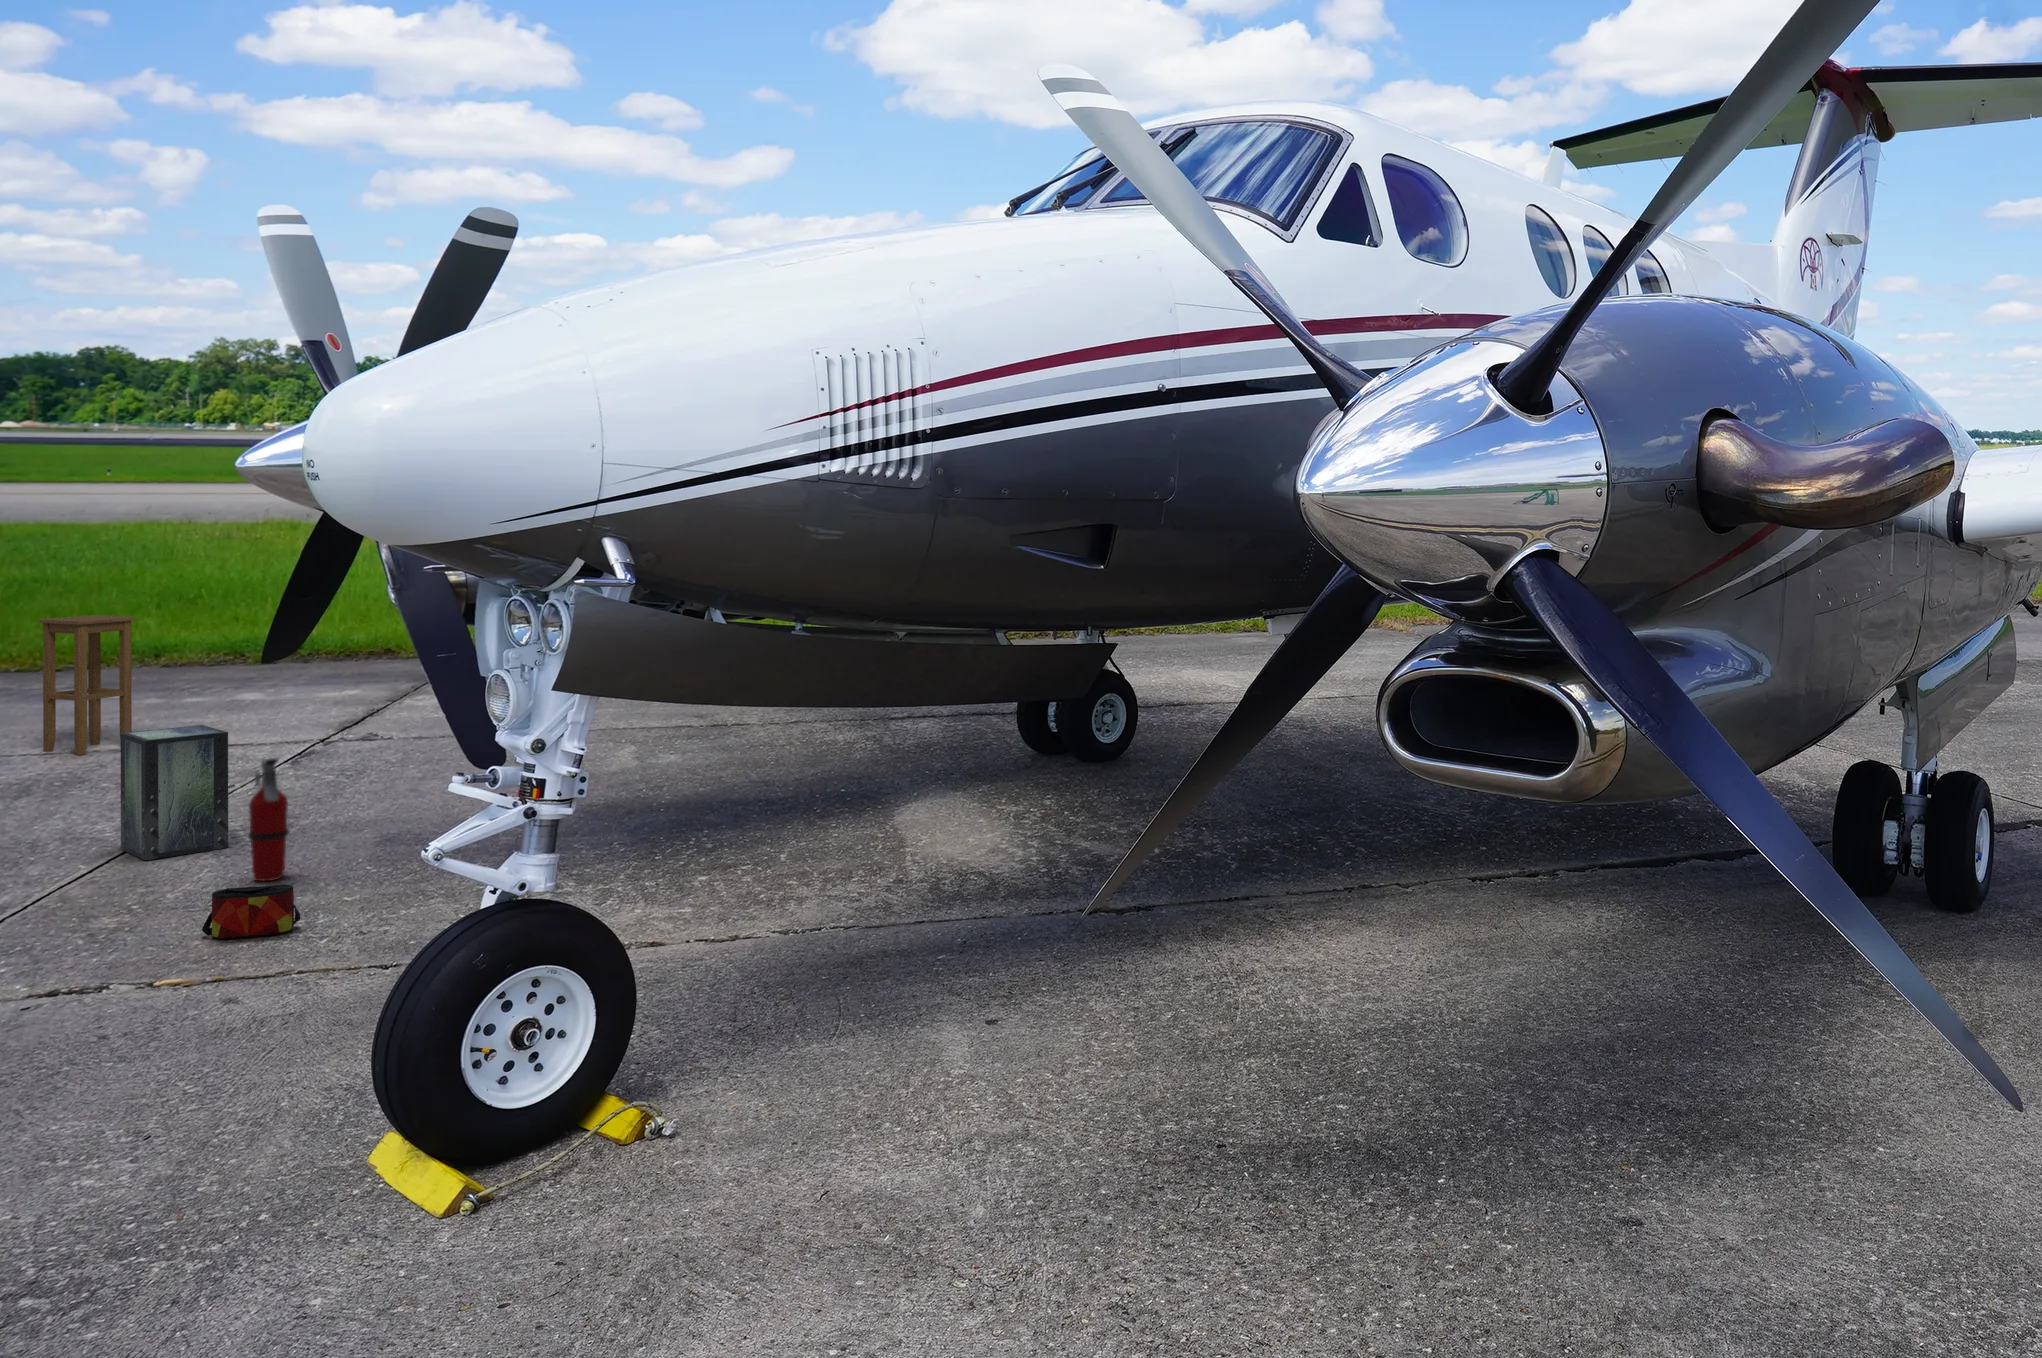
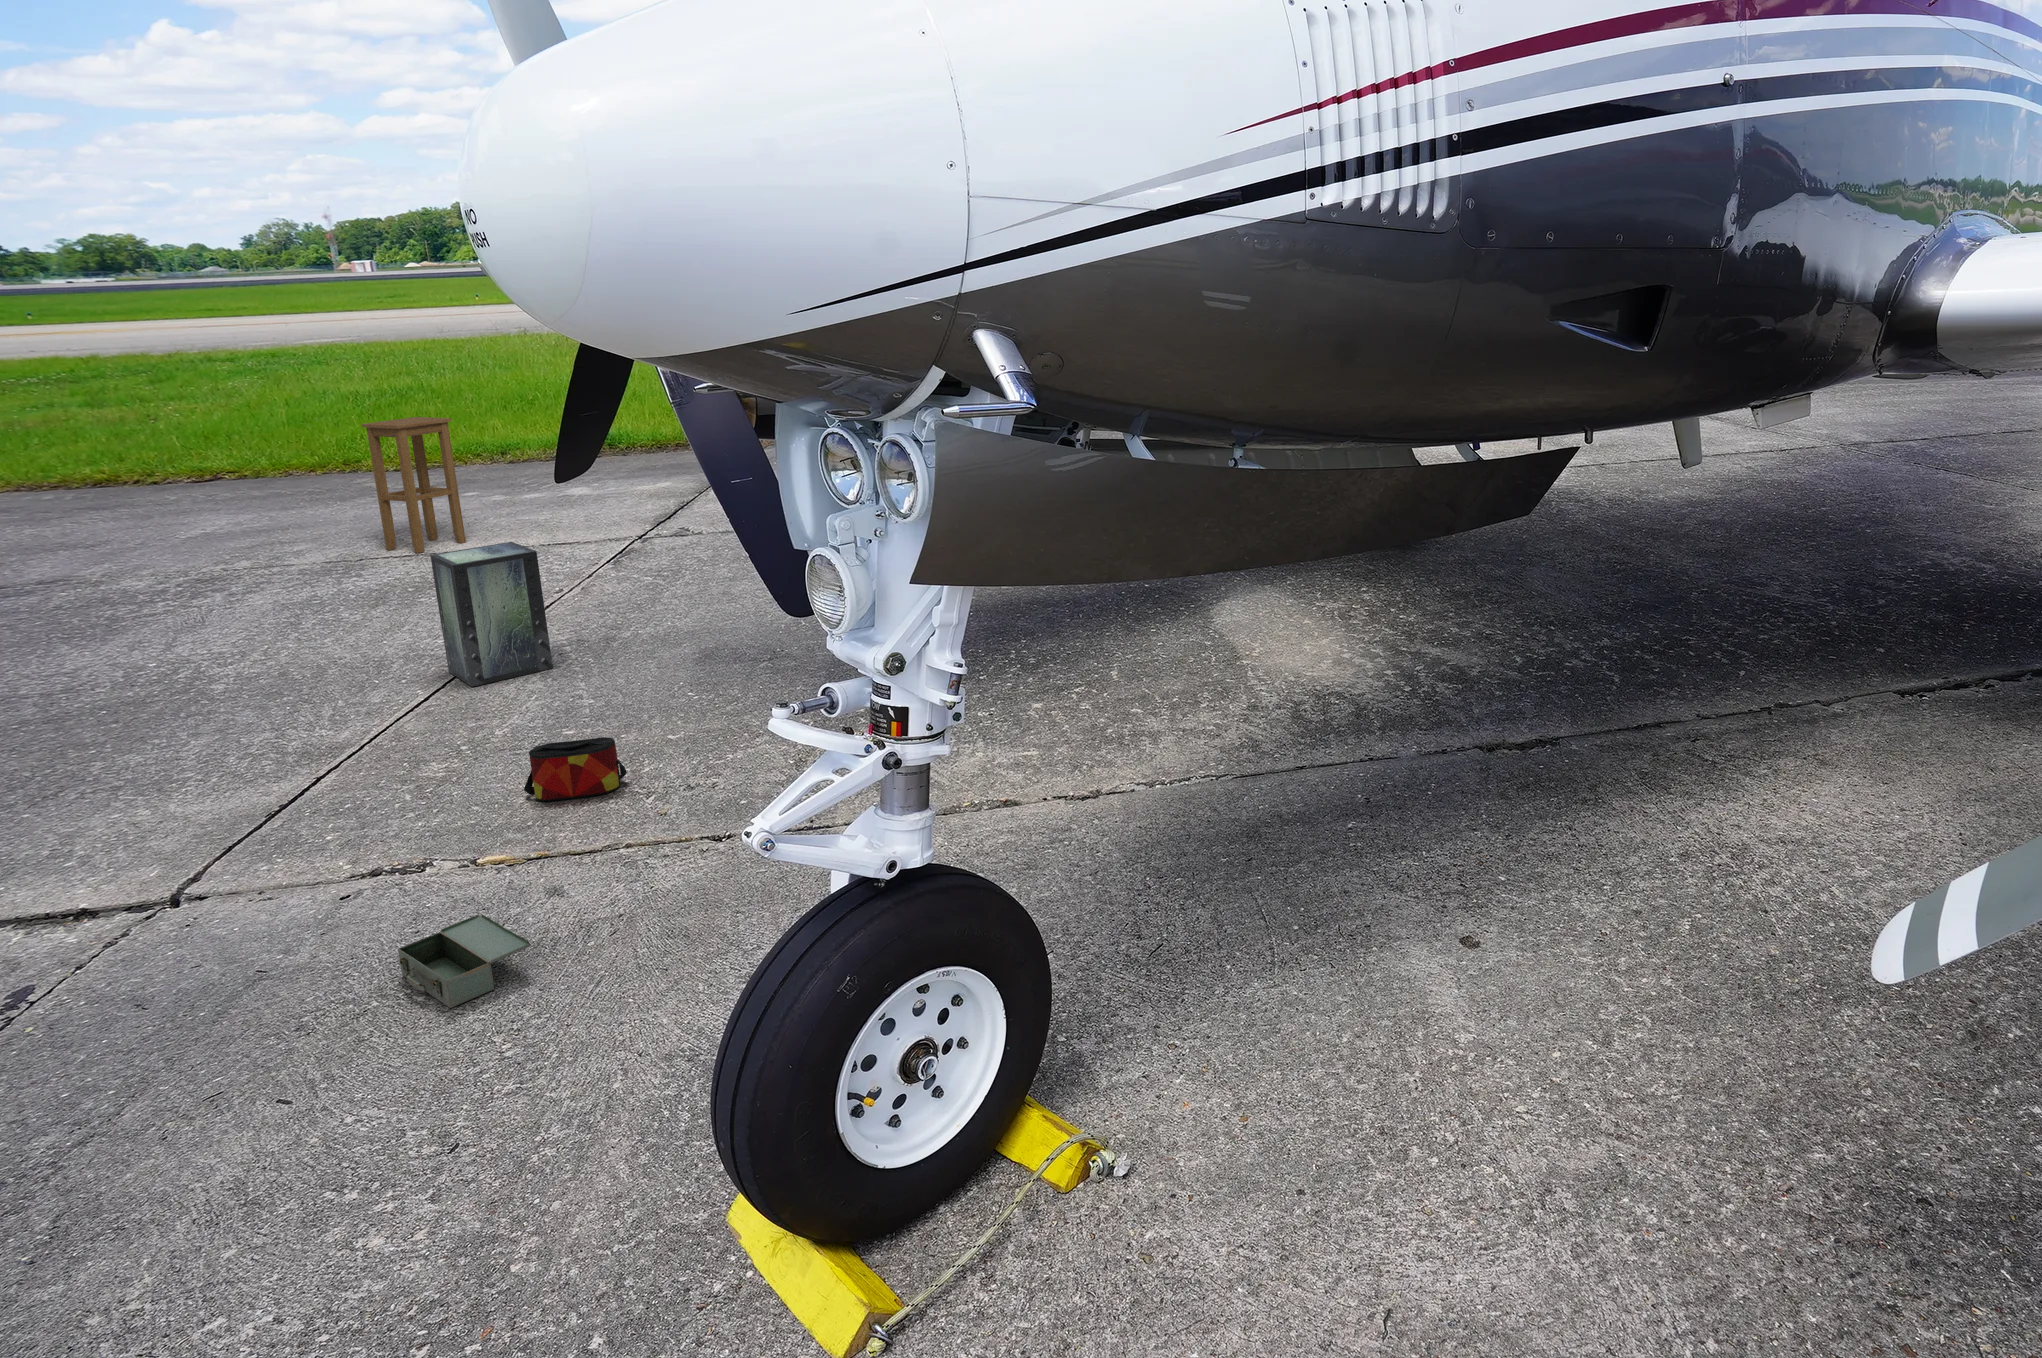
fire extinguisher: present [249,758,289,881] -> none [563,586,609,715]
toolbox: none [95,999,213,1060] -> present [398,915,531,1008]

